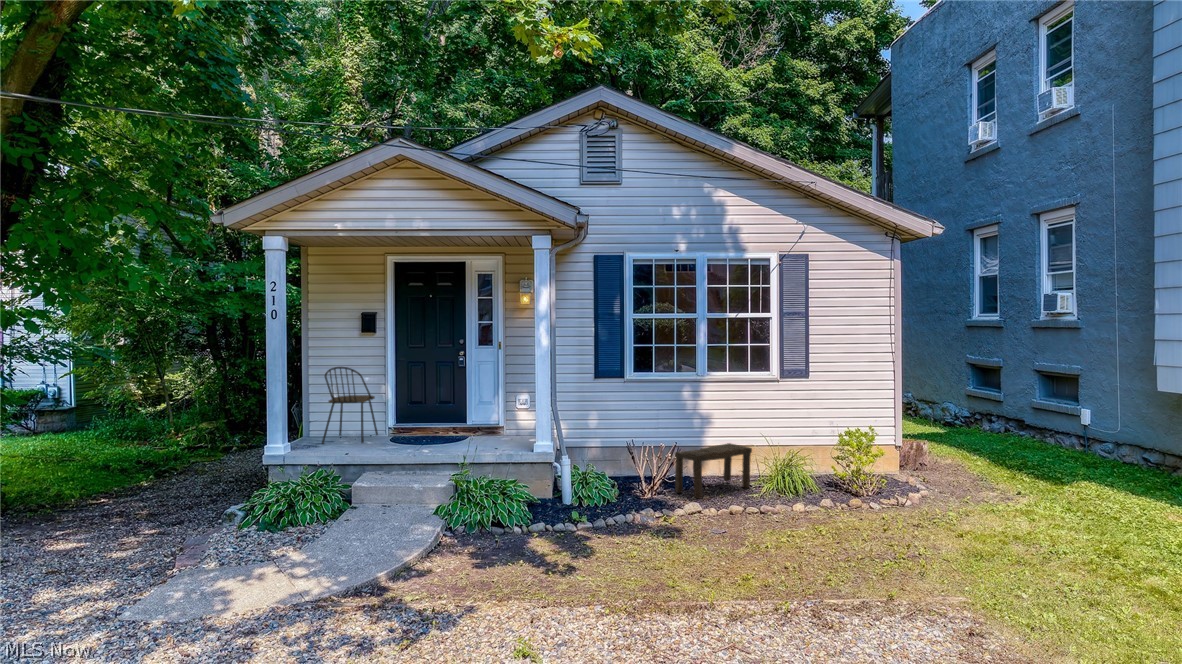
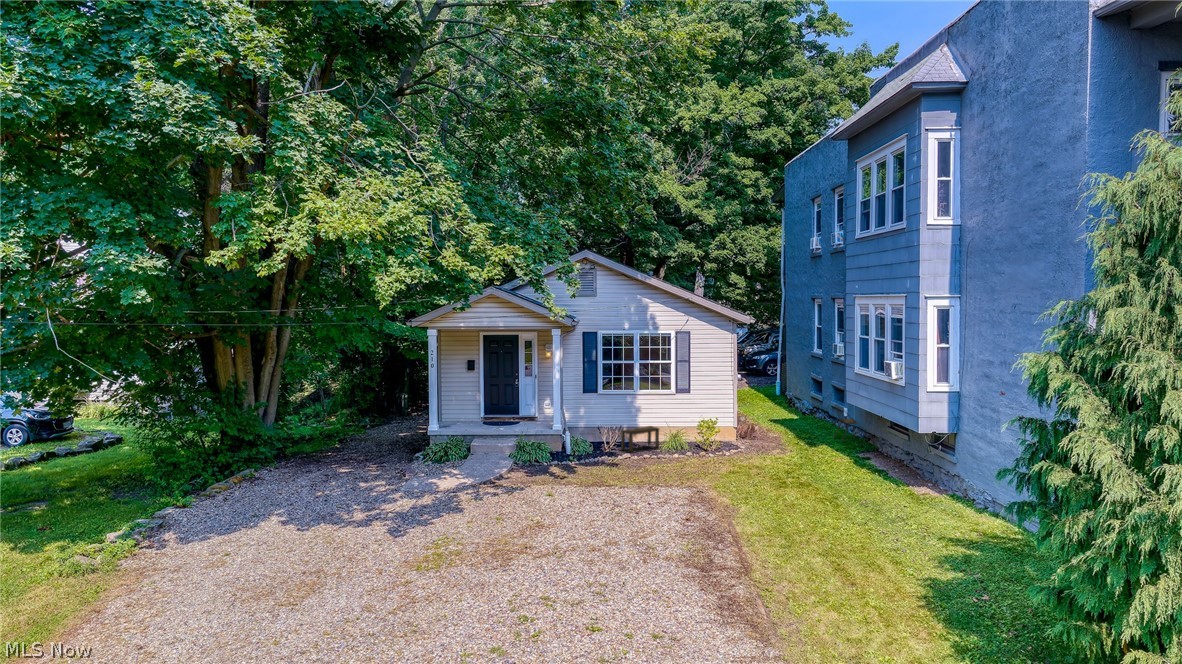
chair: present [322,367,378,444] -> present [834,405,862,441]

